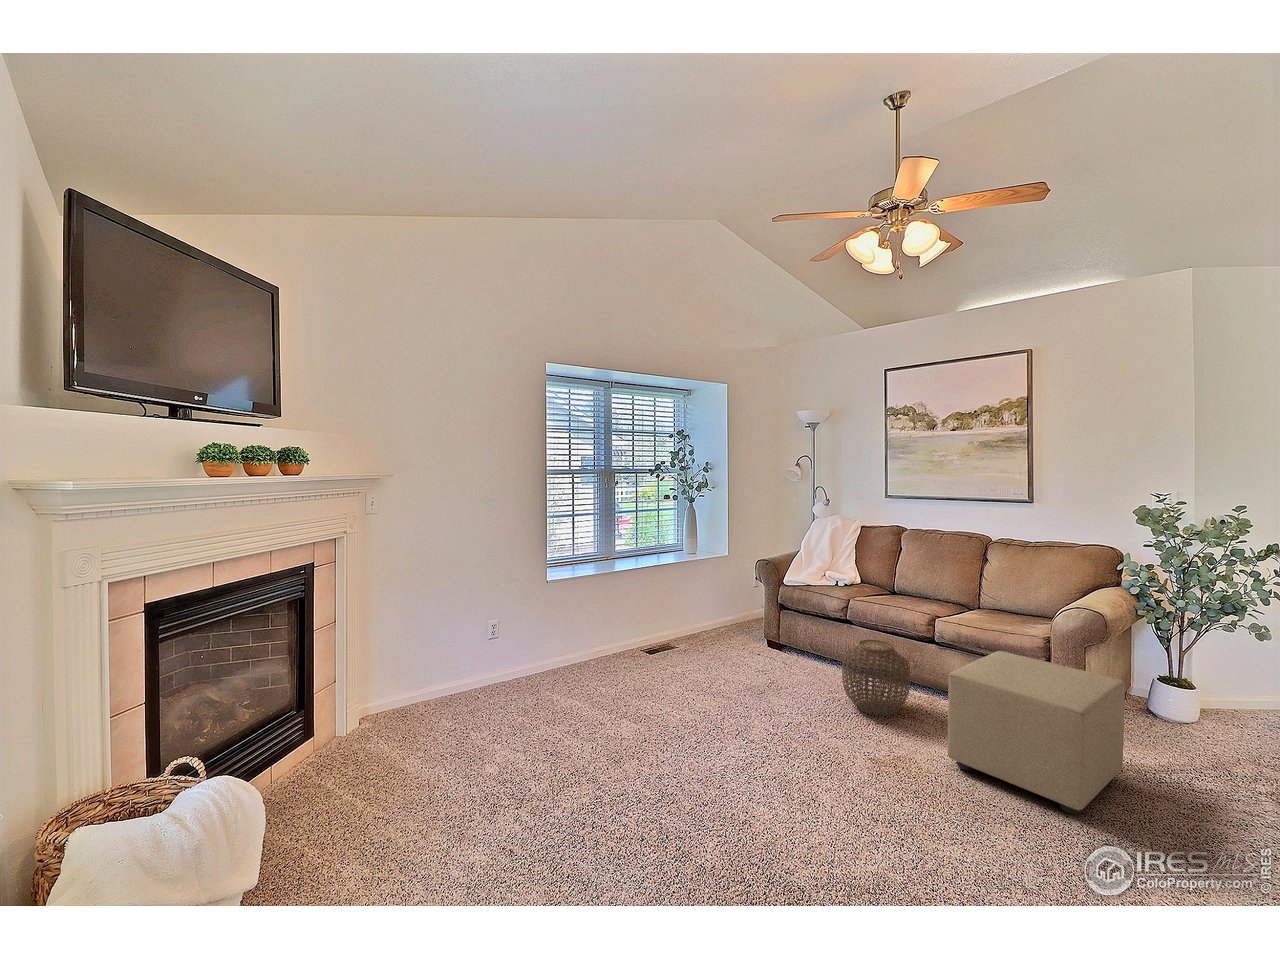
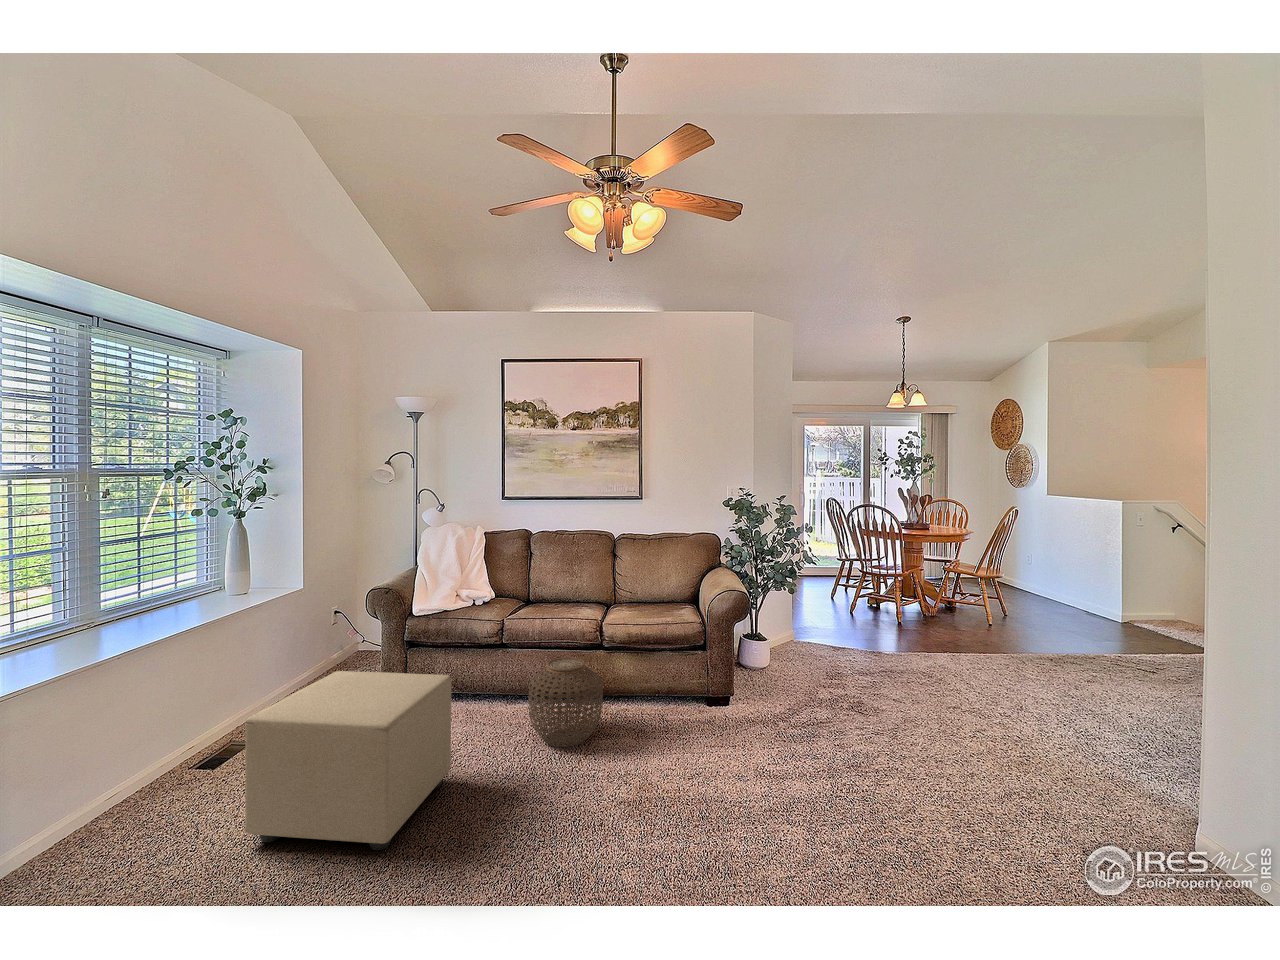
ottoman: present [948,651,1125,814] -> present [245,671,451,850]

